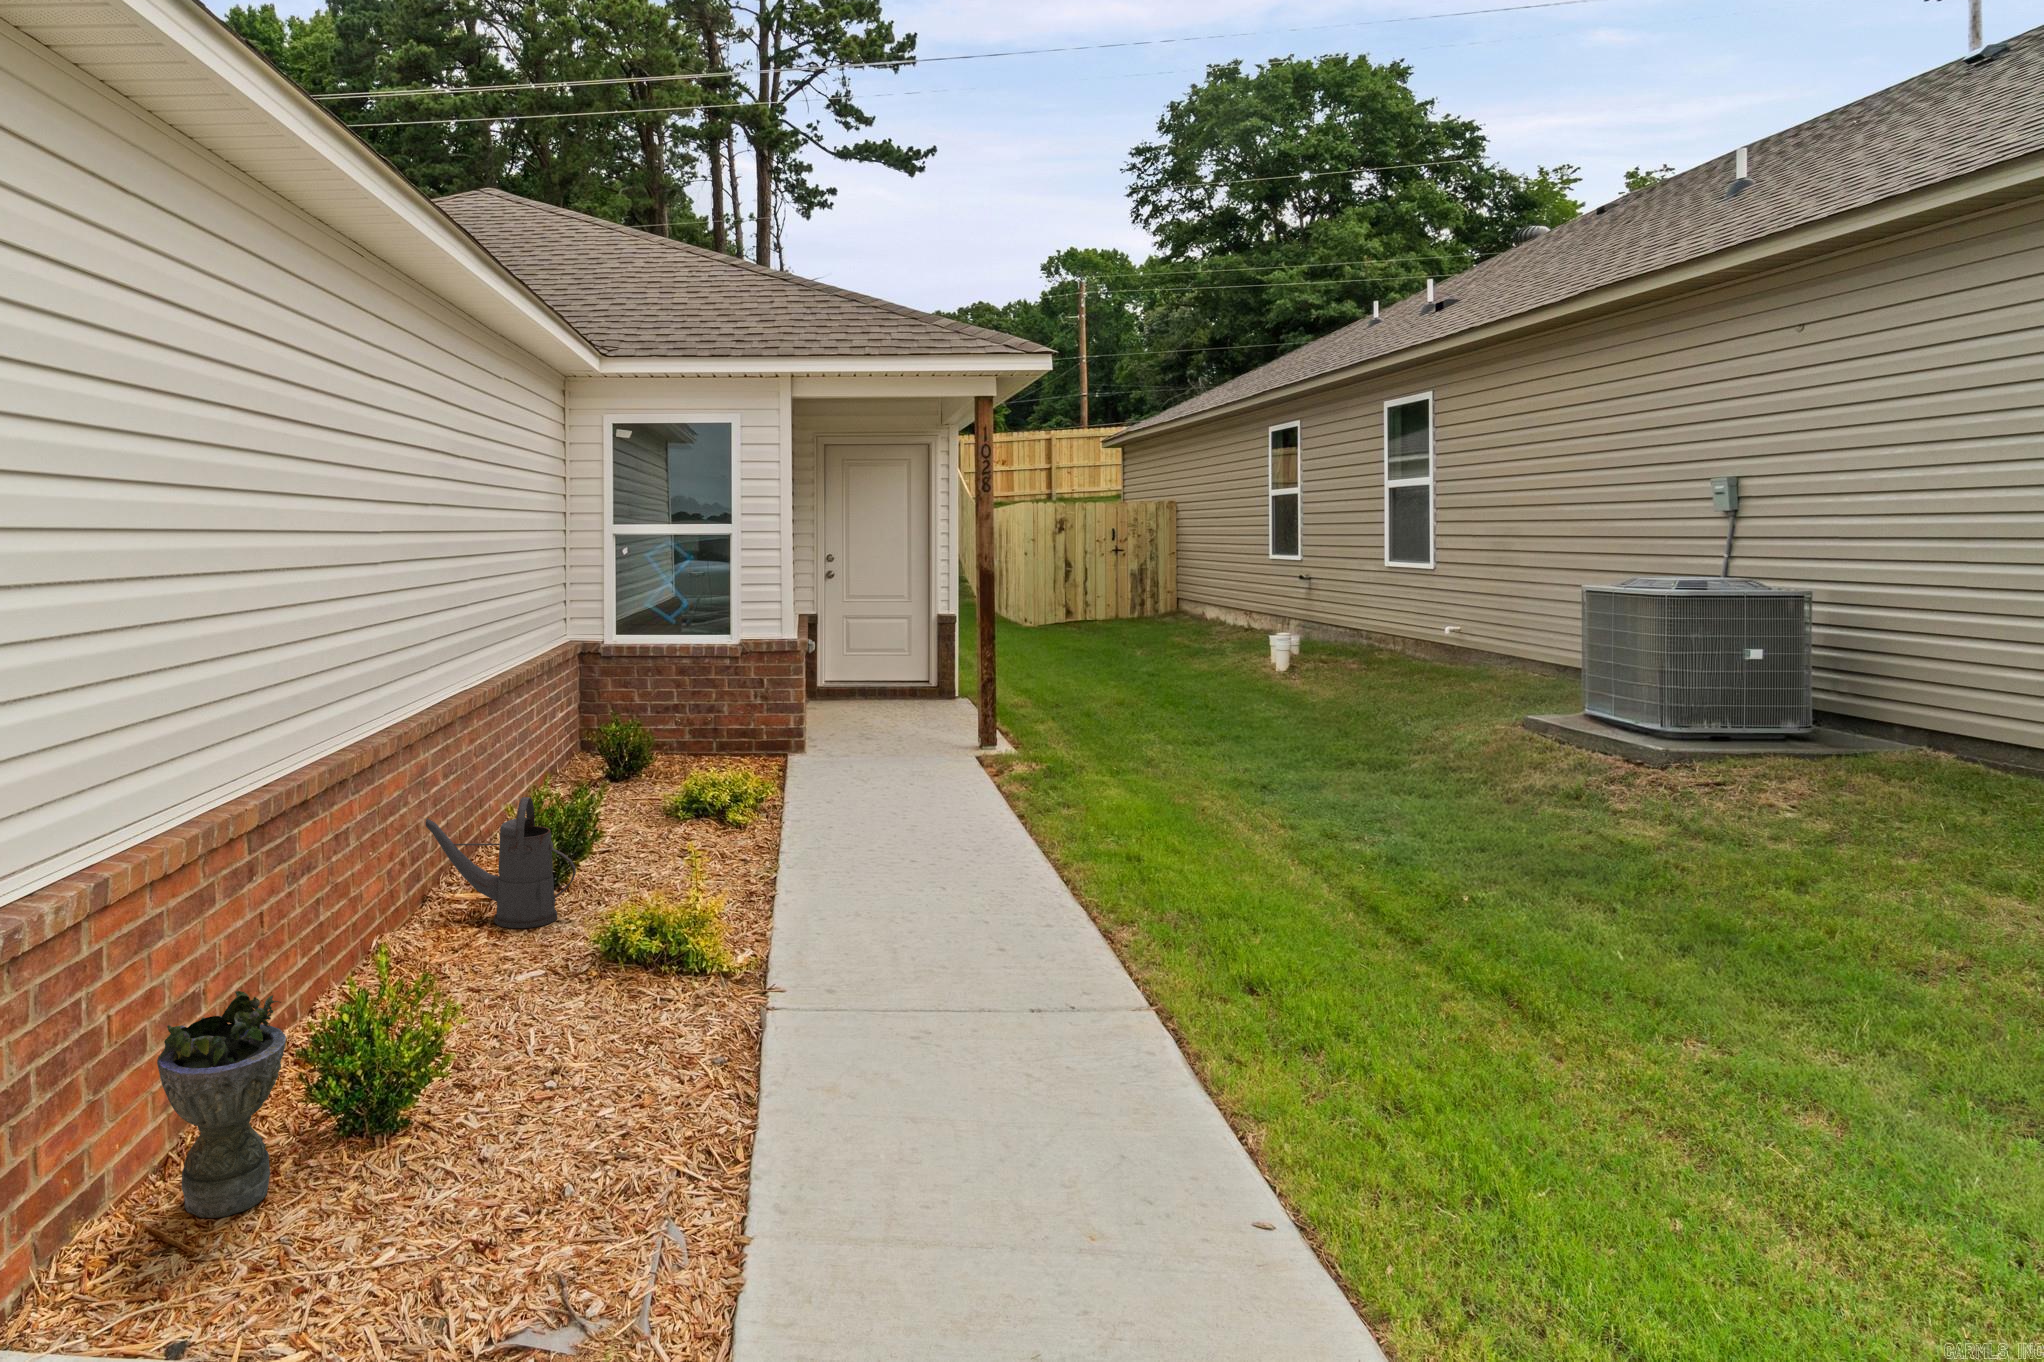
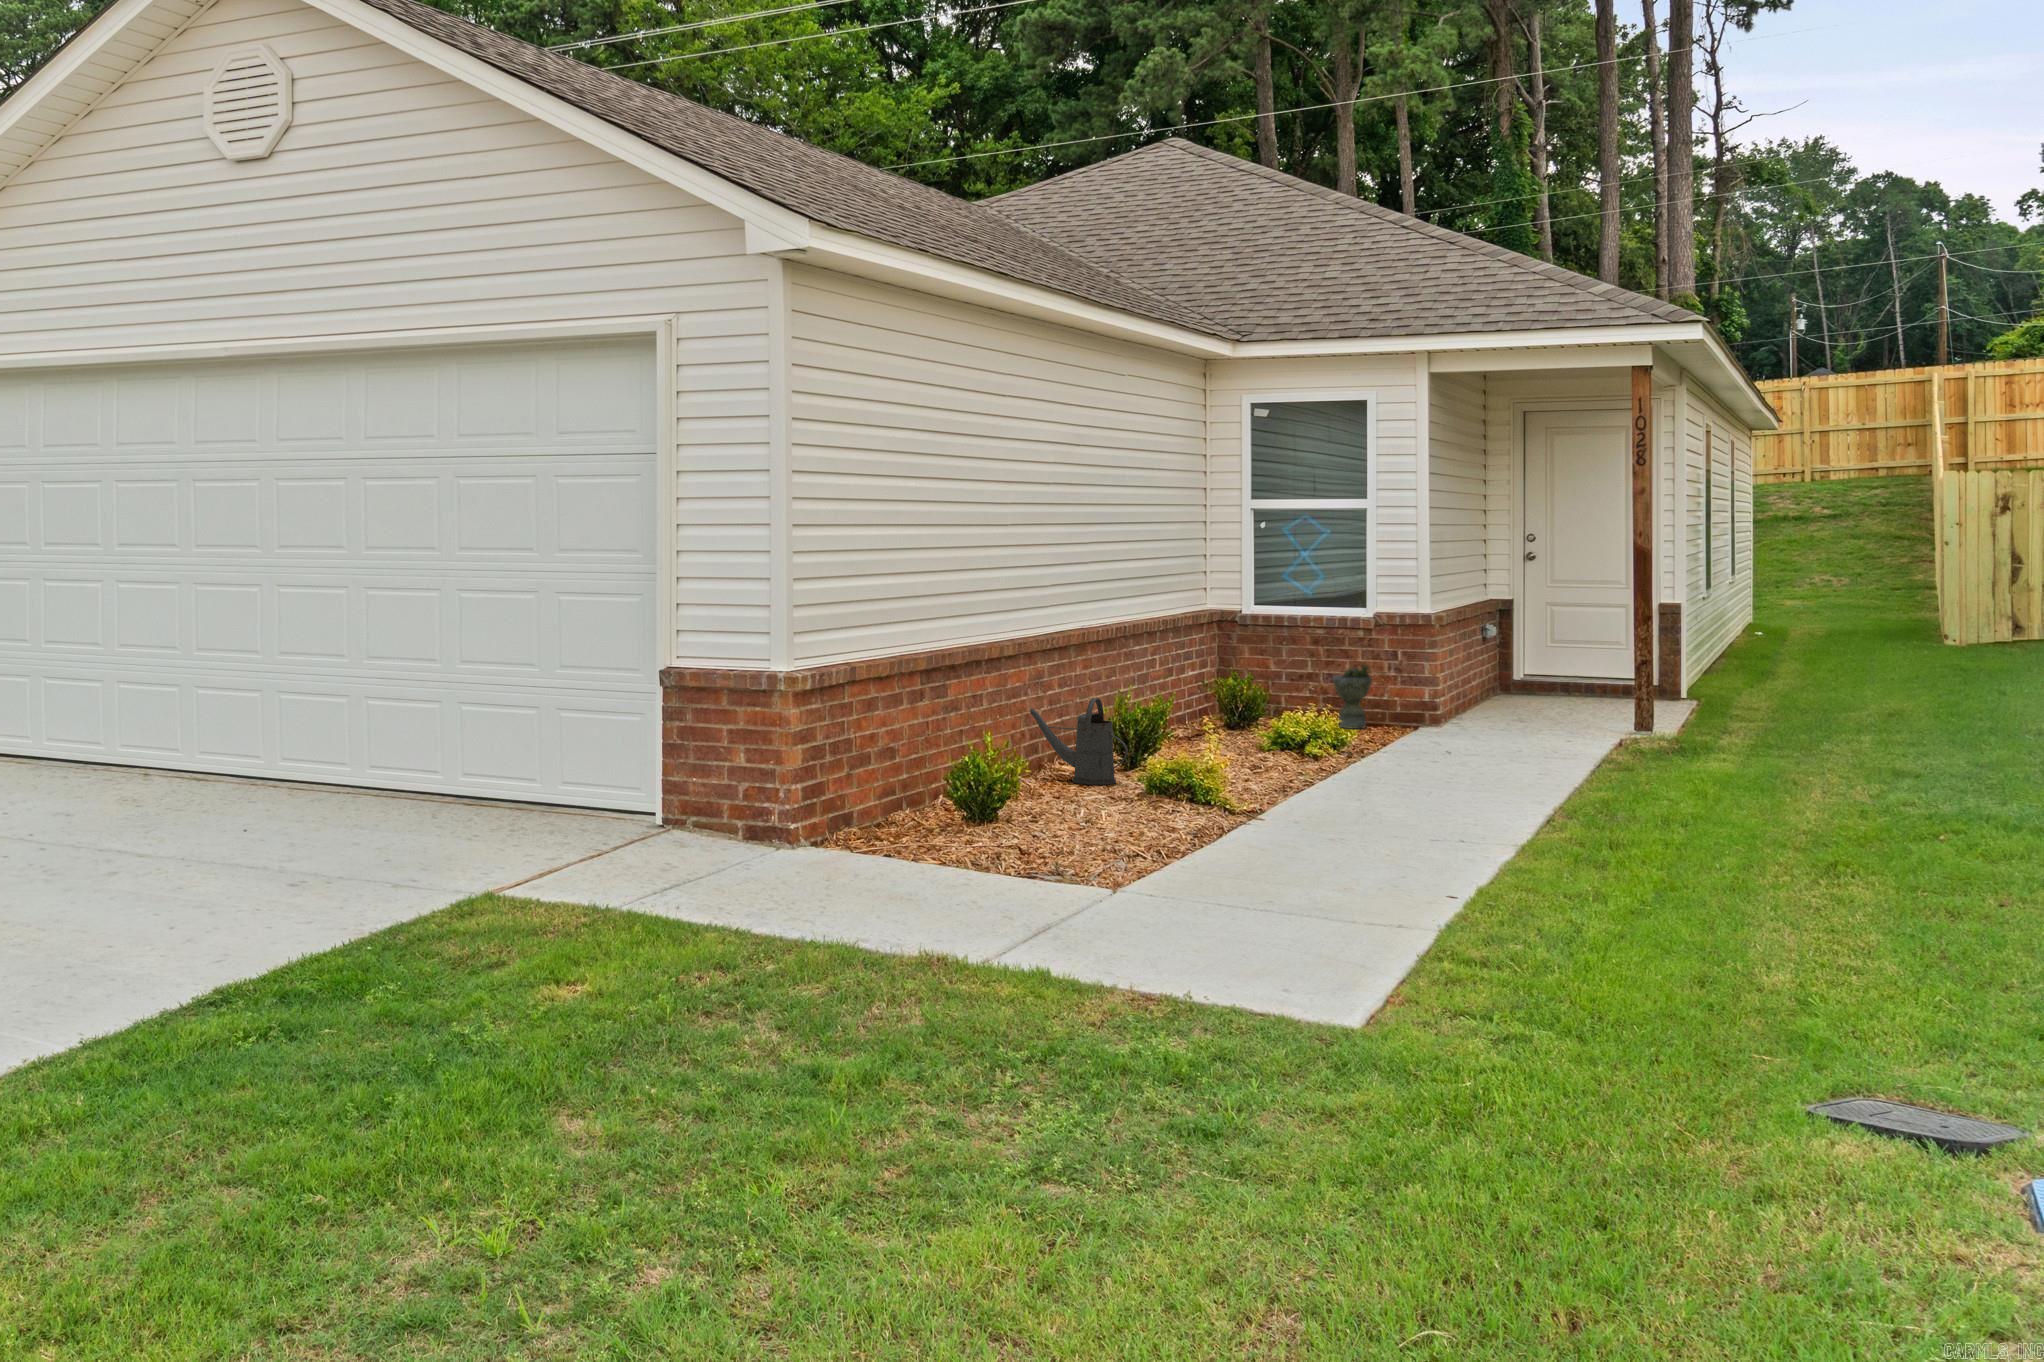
planter: present [157,991,286,1218] -> present [1333,665,1372,729]

